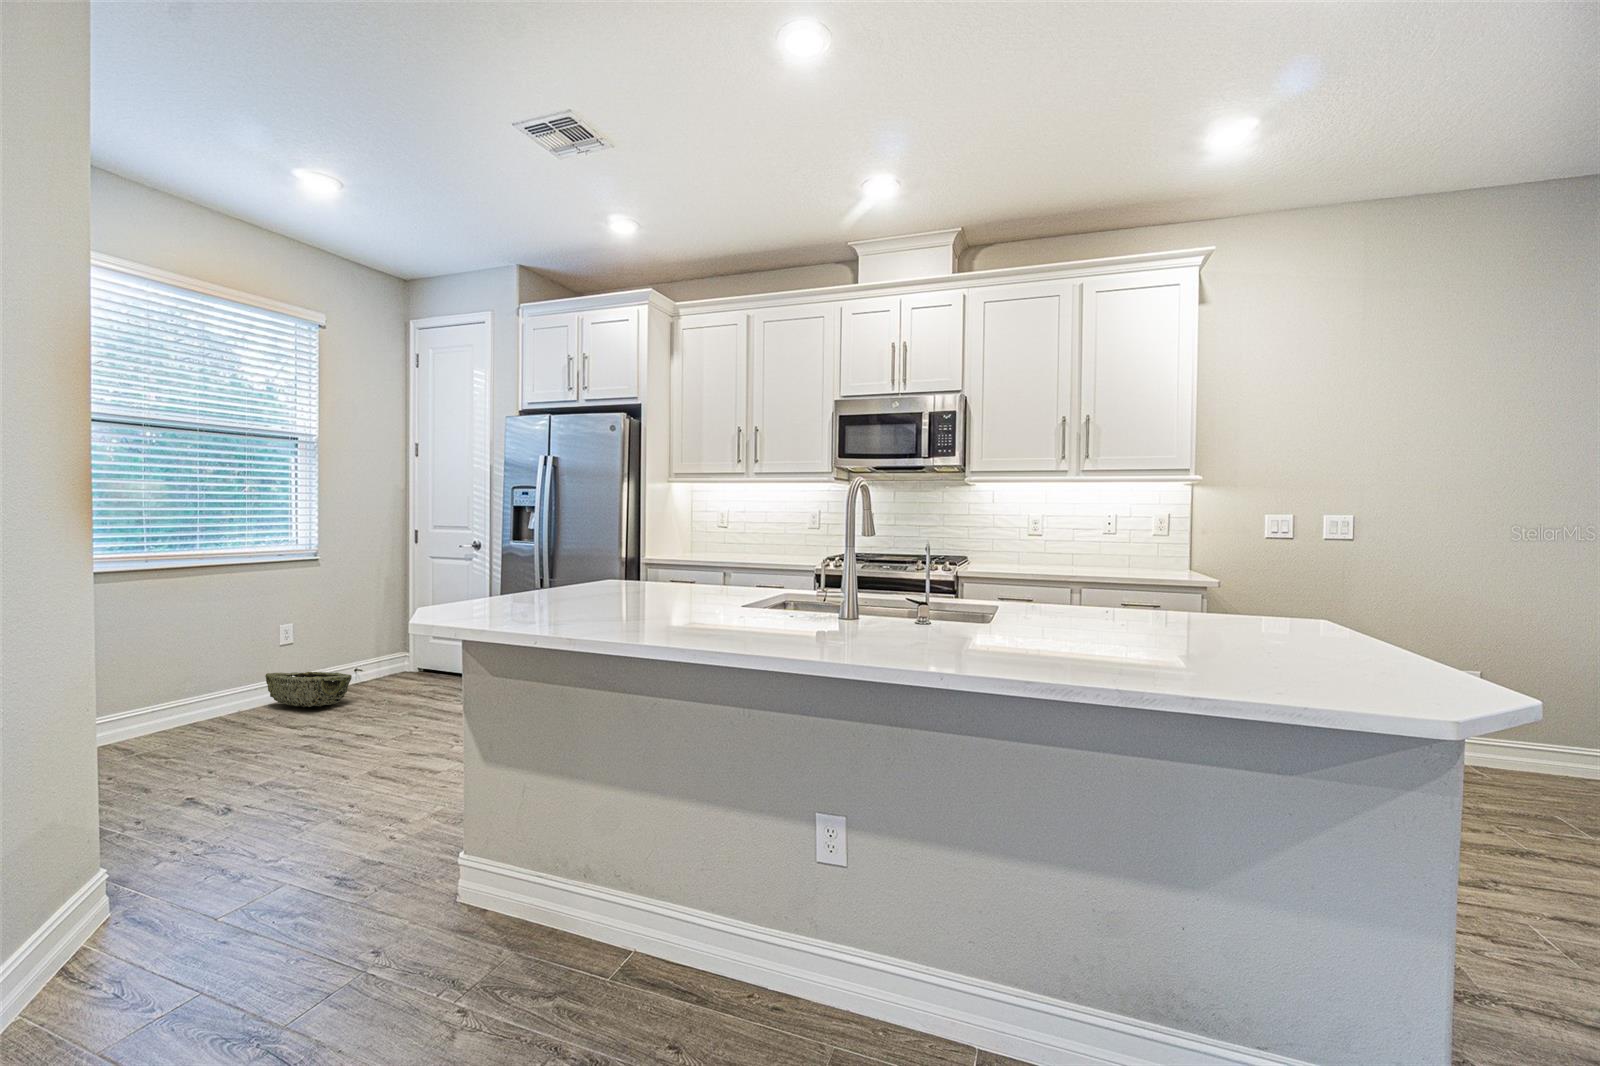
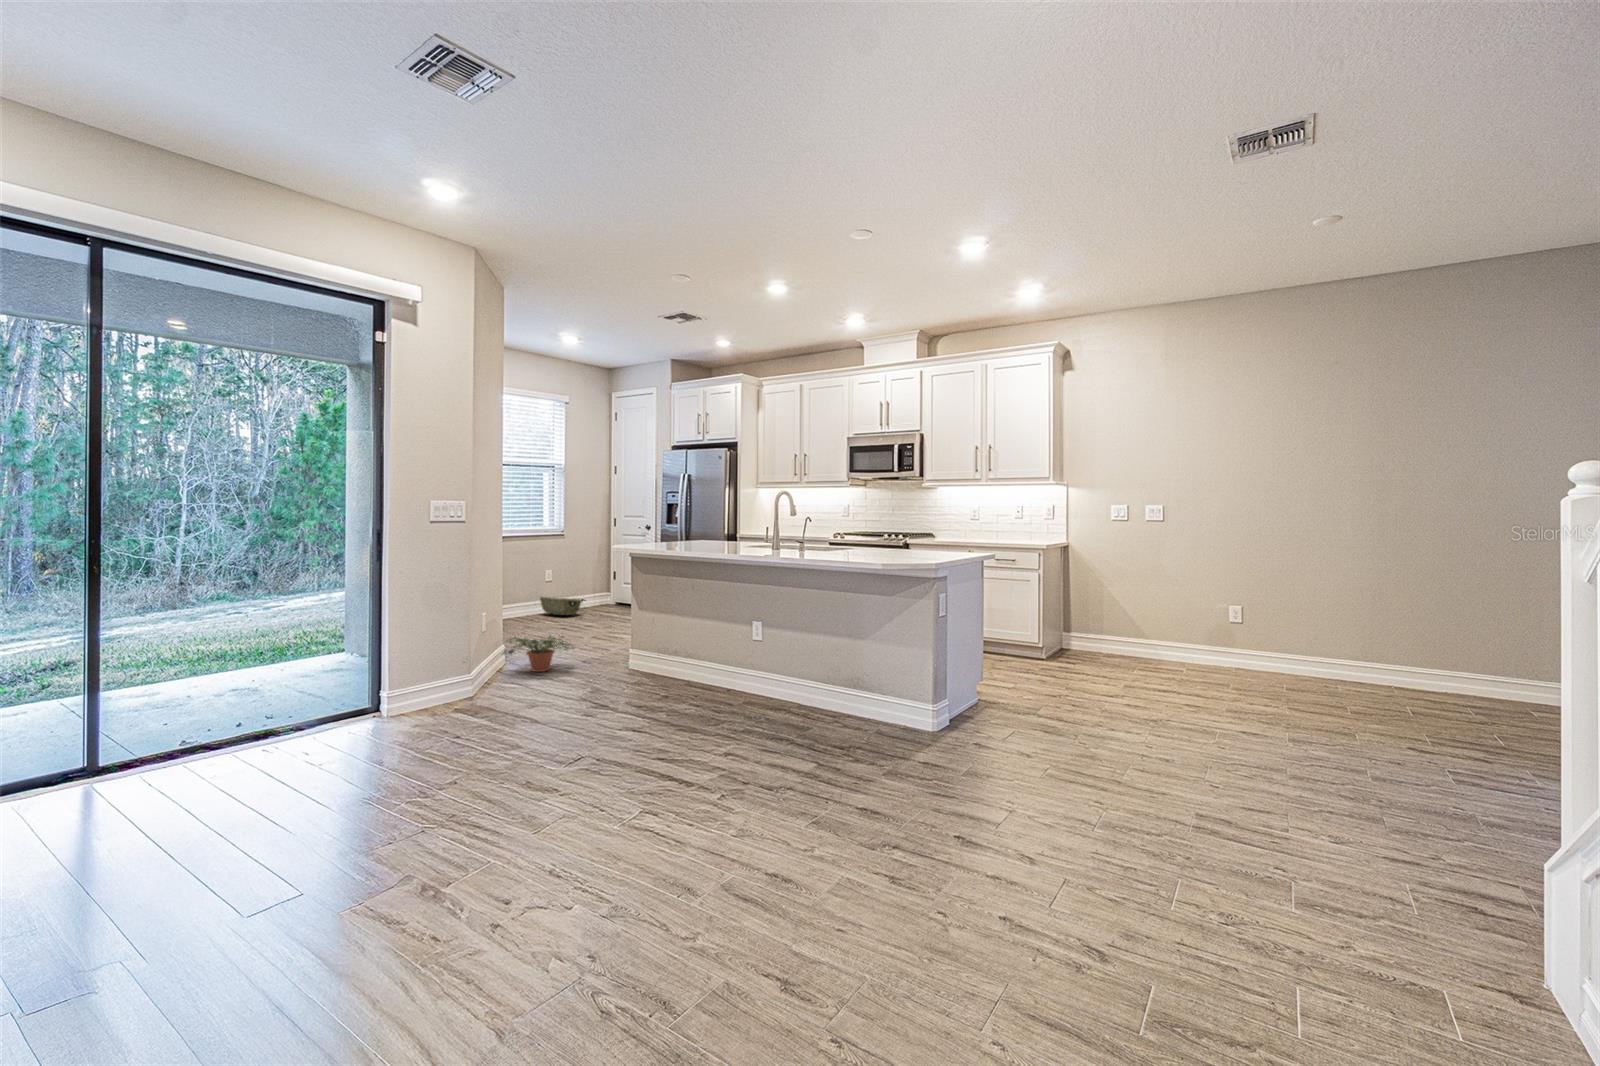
potted plant: none [76,838,310,952] -> present [503,636,573,672]

